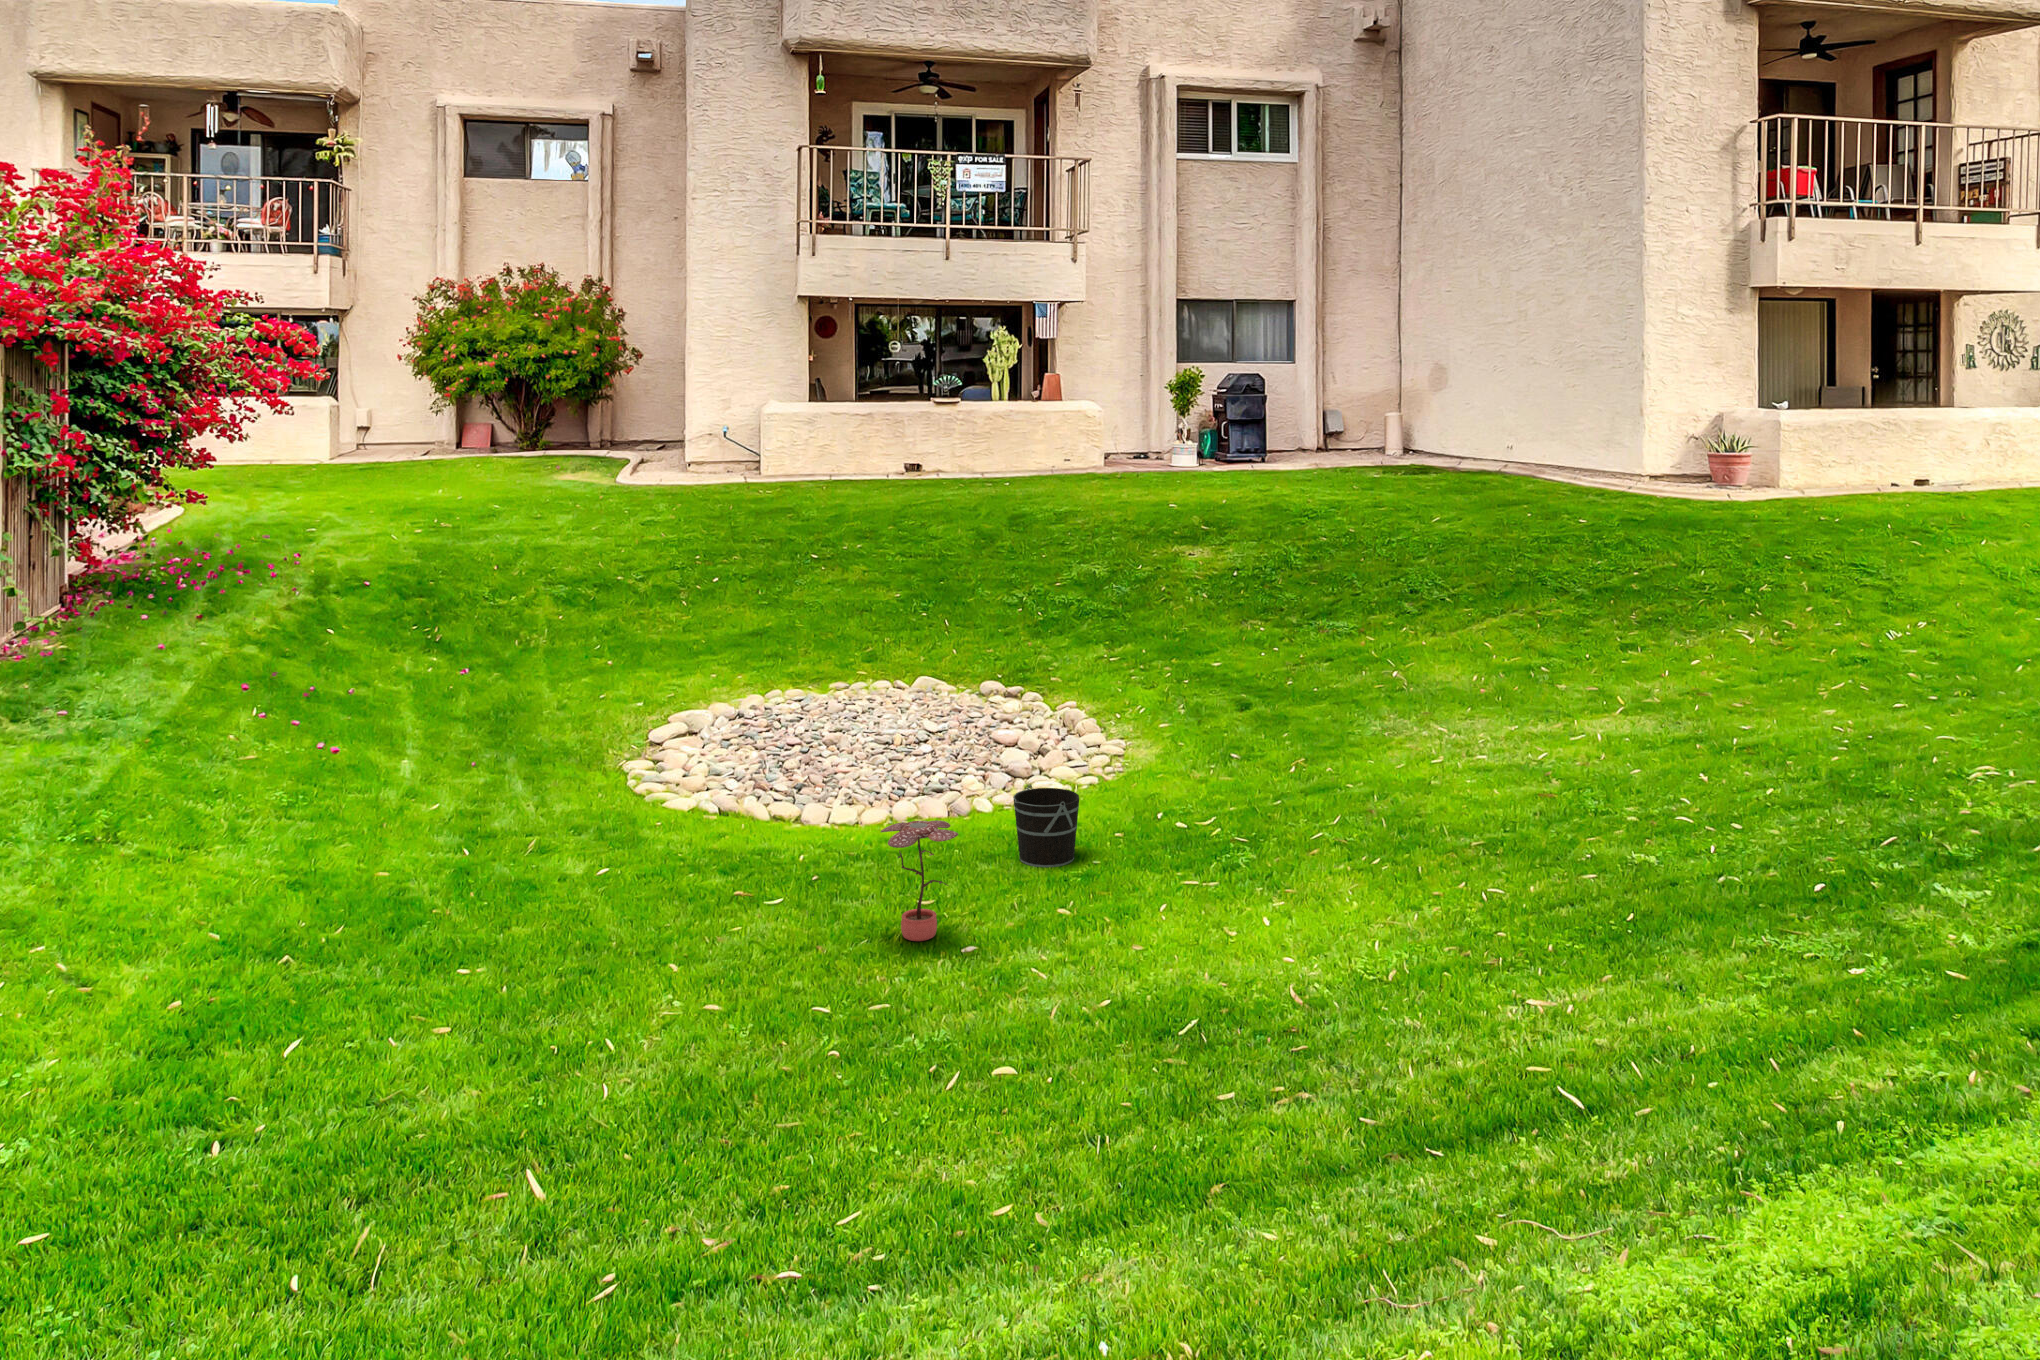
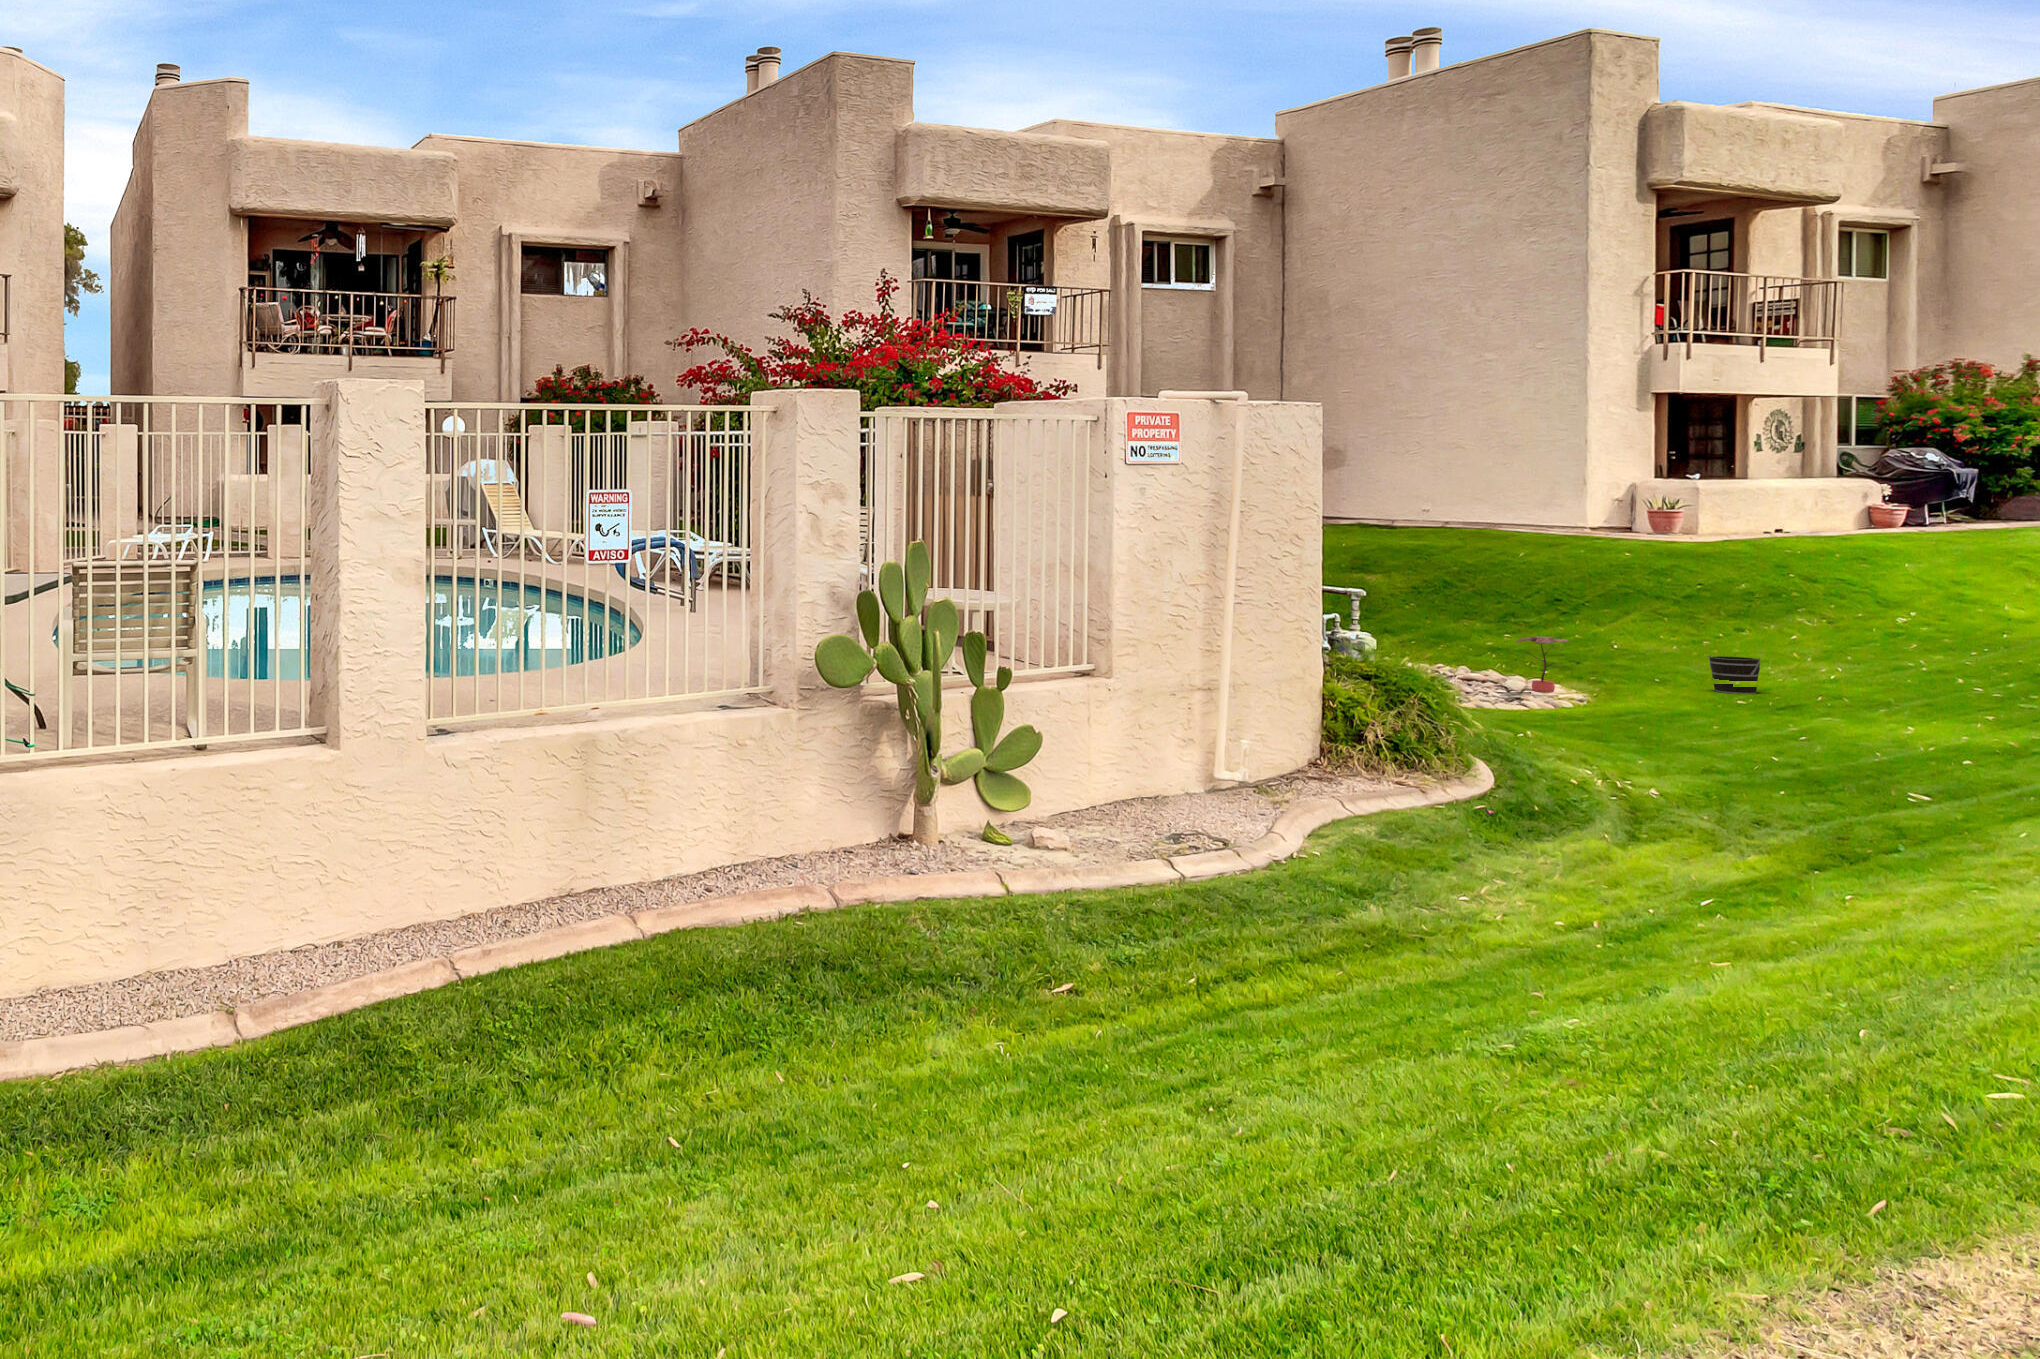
potted plant: present [881,820,958,941] -> present [1516,636,1569,693]

